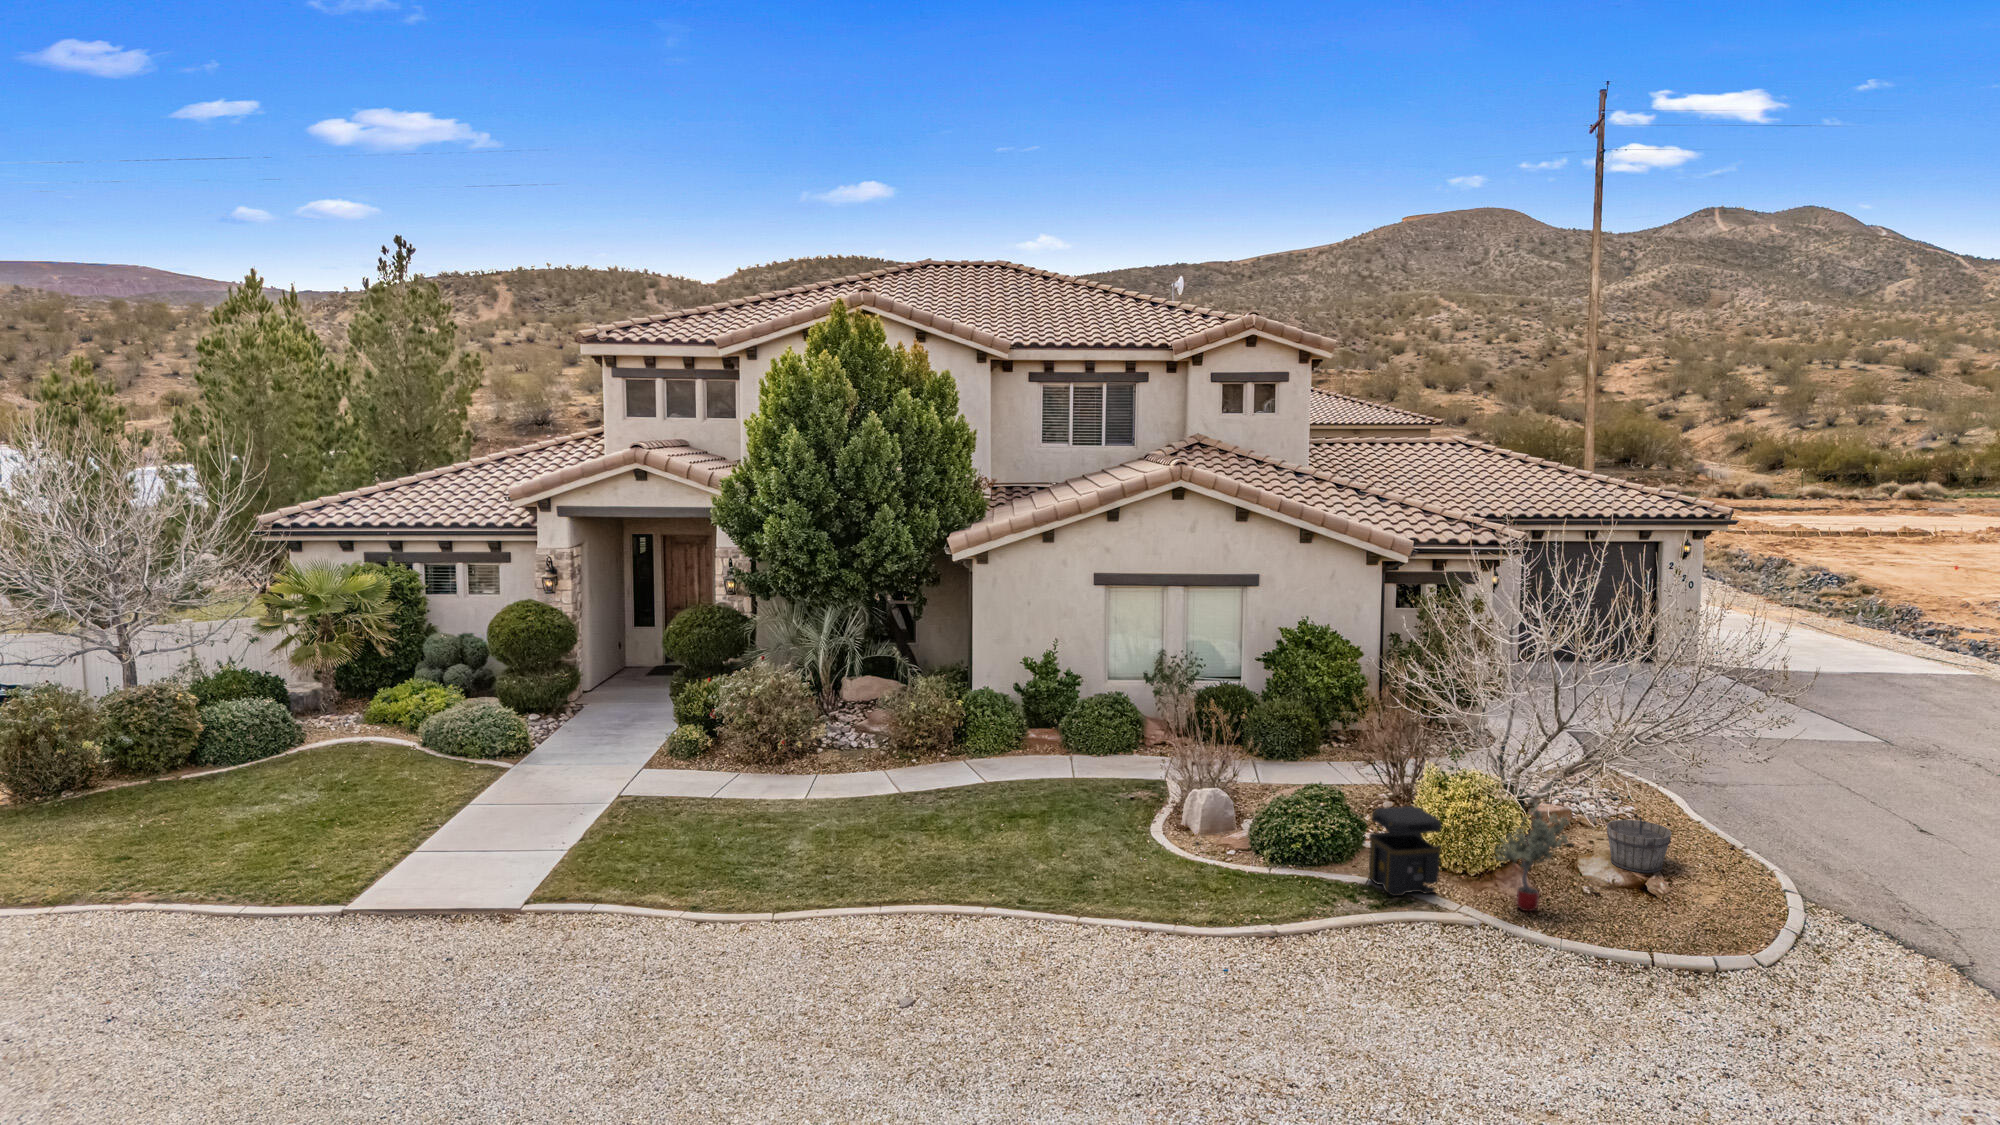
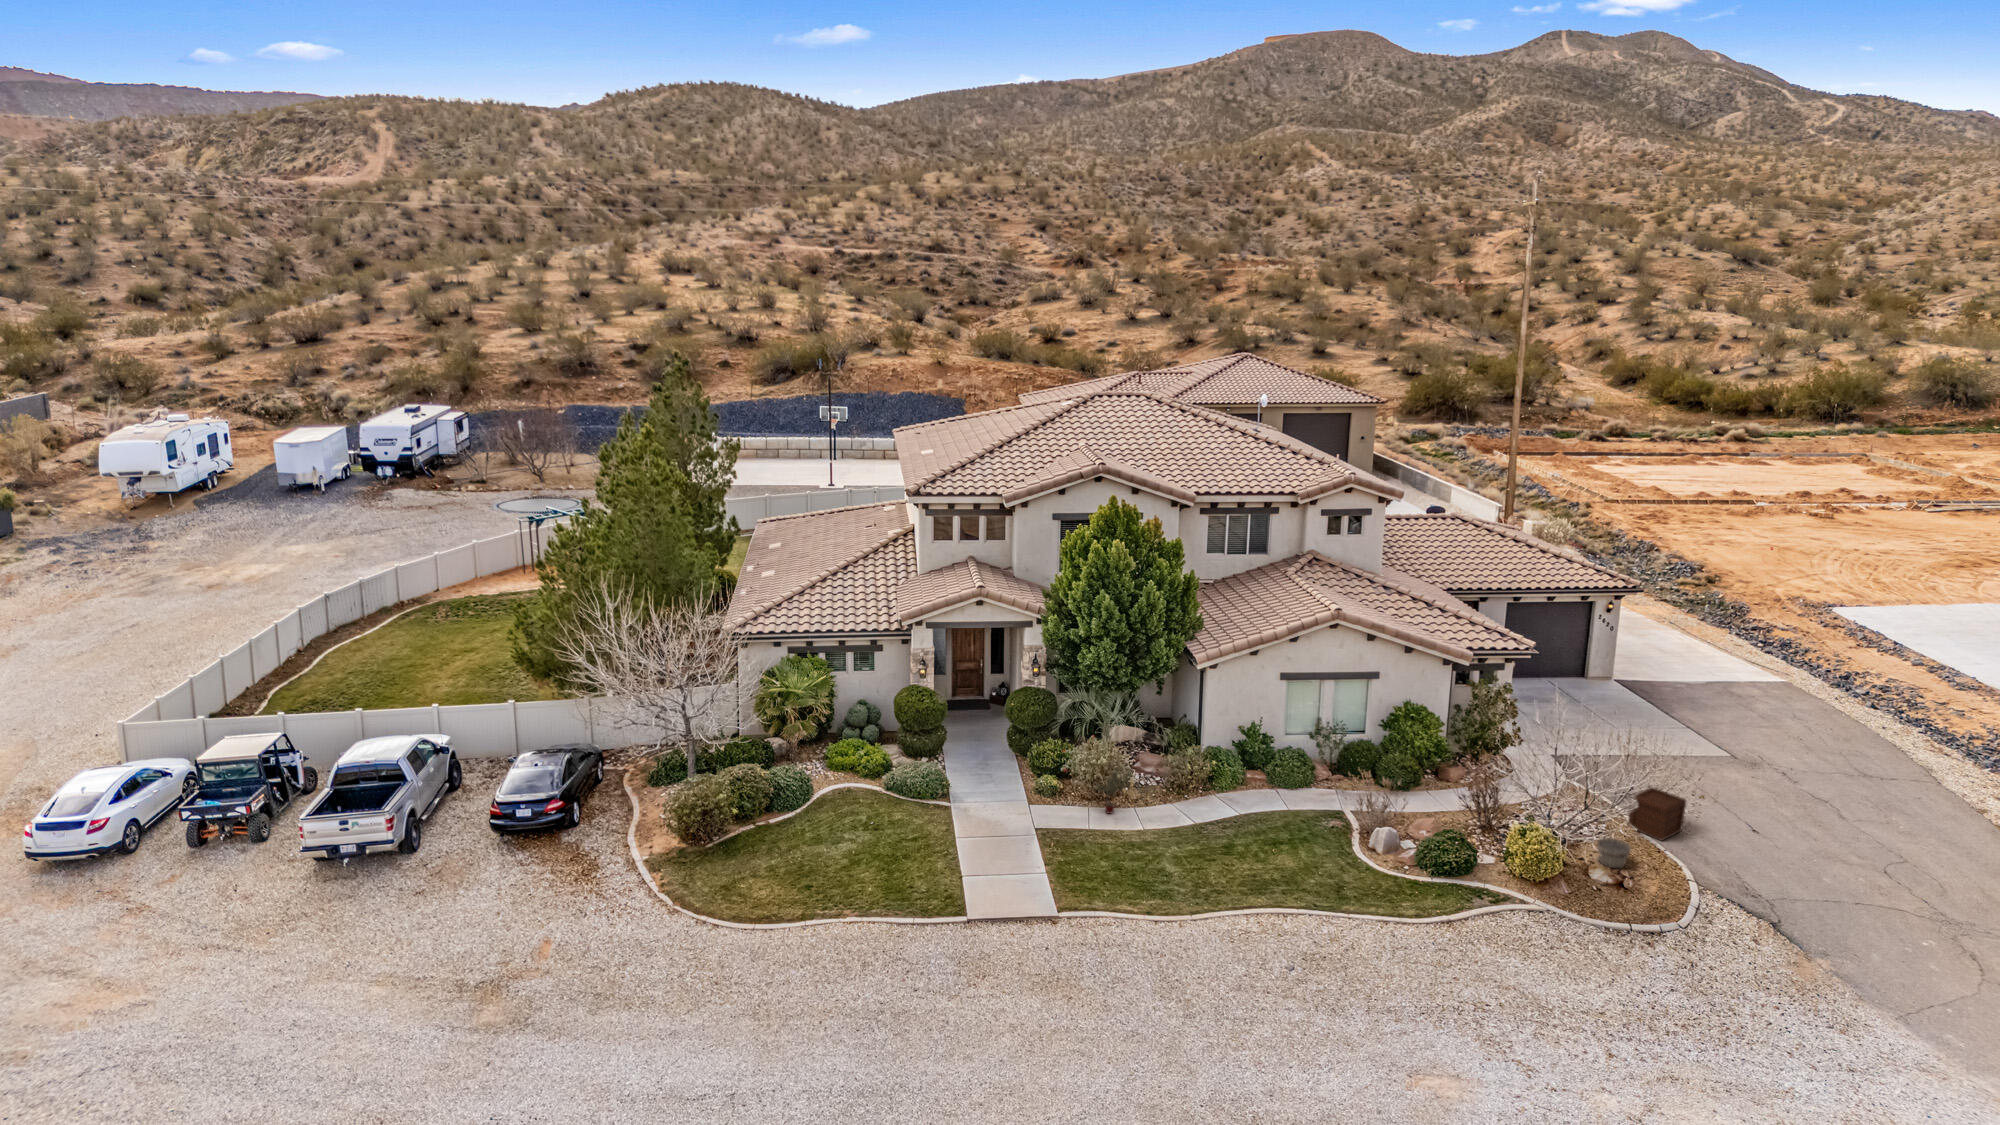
wooden crate: none [1678,750,1787,840] -> present [1628,788,1686,841]
potted tree: present [1495,803,1569,912] -> present [1092,770,1128,814]
toolbox: present [1369,806,1442,896] -> none [1481,844,1523,892]

